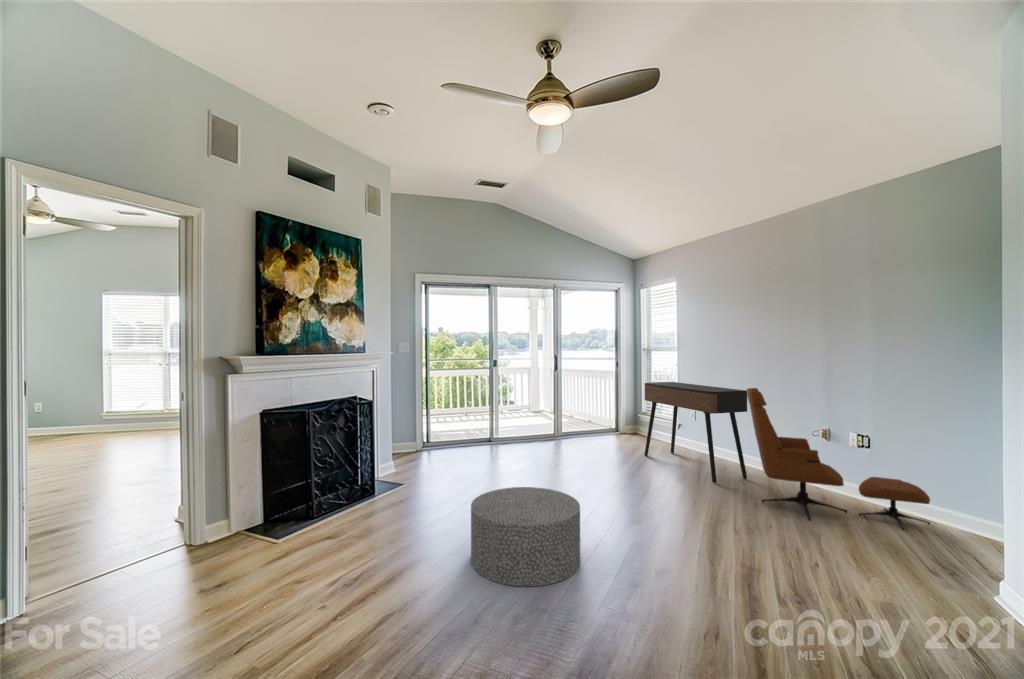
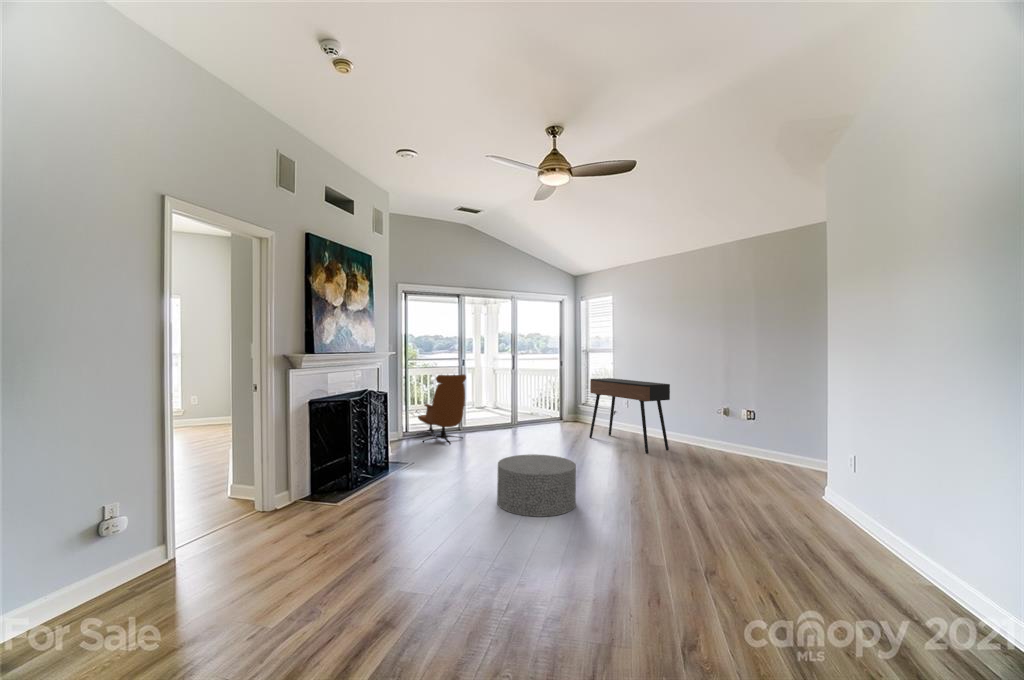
lounge chair: present [747,388,930,530] -> present [418,374,466,444]

